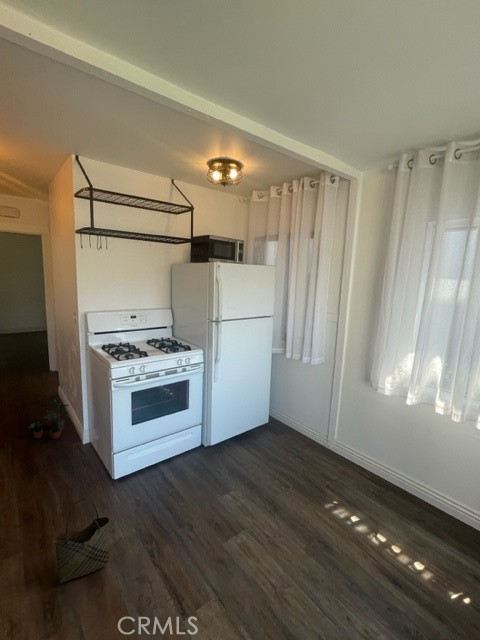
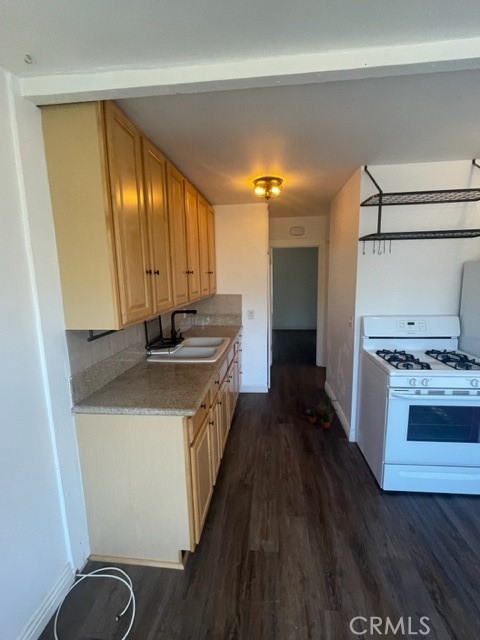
woven basket: present [54,499,110,583] -> none [334,499,387,581]

